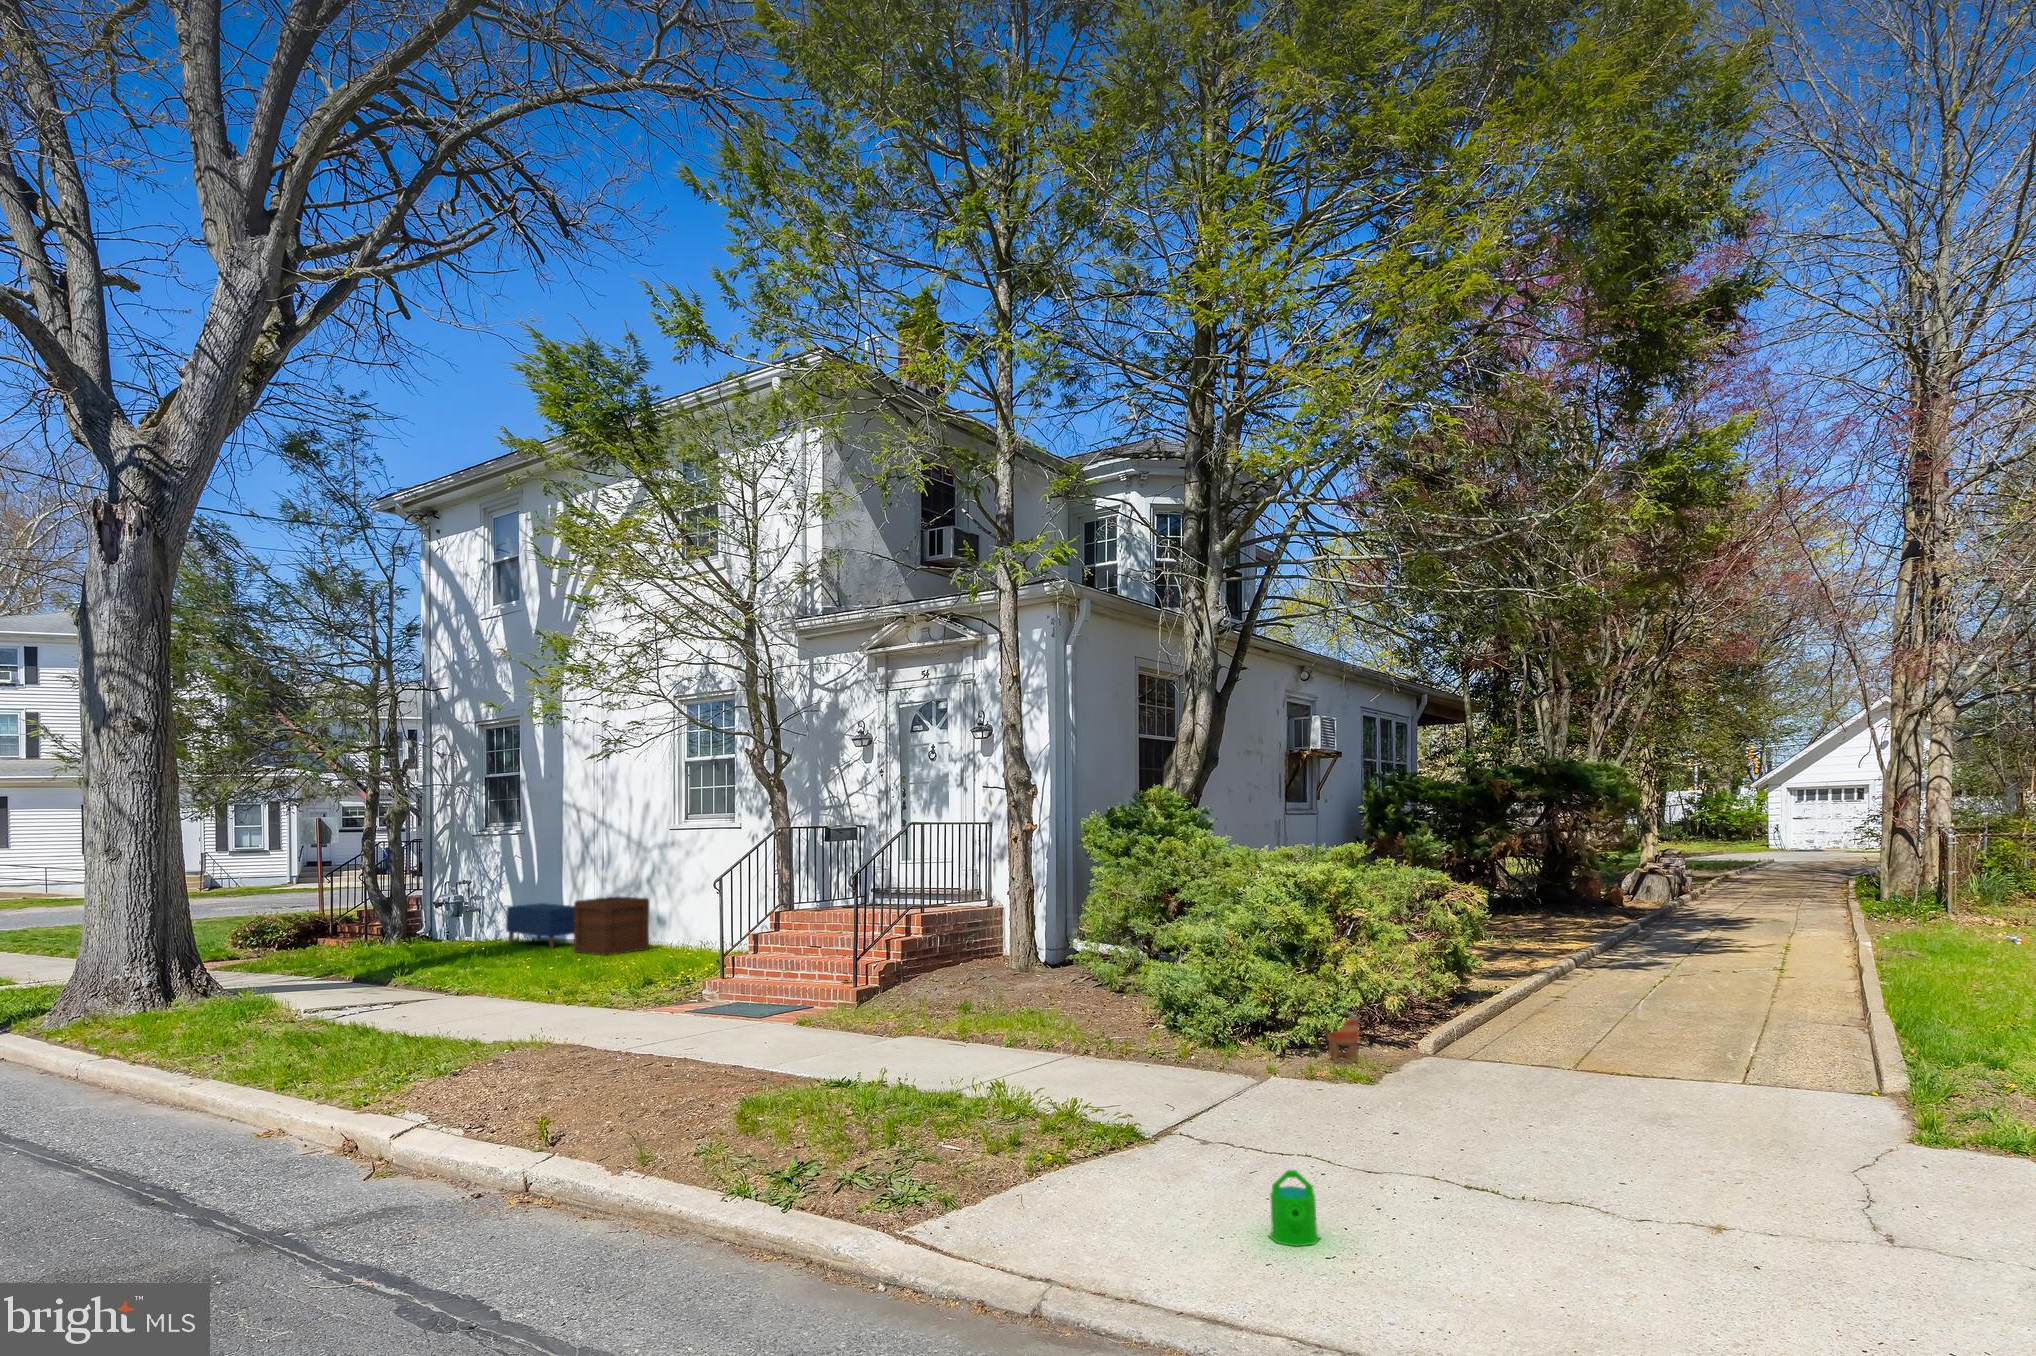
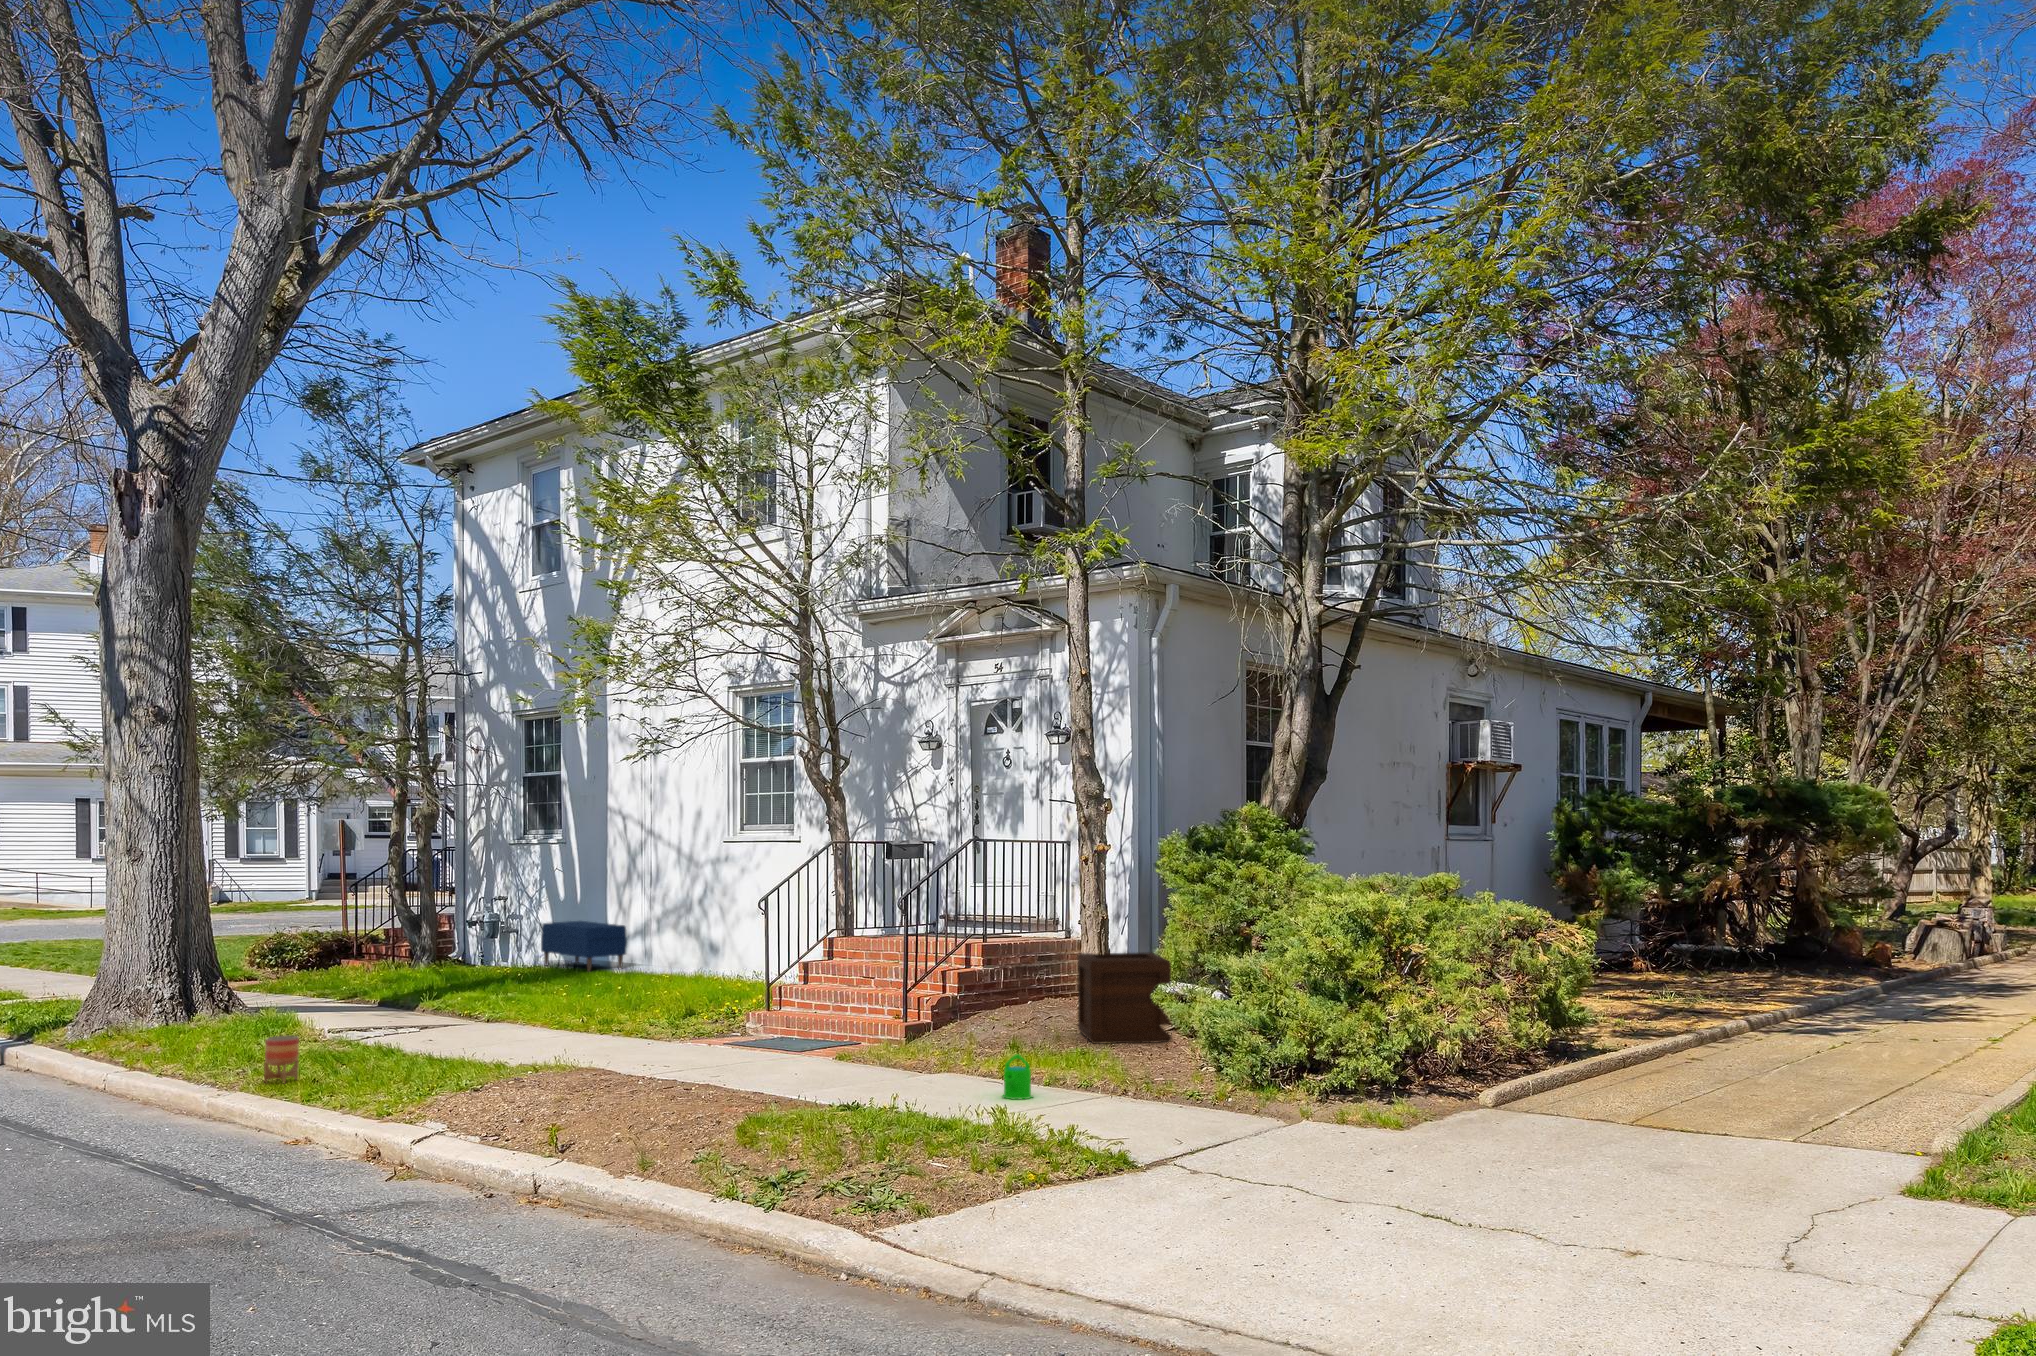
wooden crate: present [574,896,649,956] -> present [1078,952,1172,1044]
planter: present [1328,1015,1359,1063] -> present [264,1036,299,1083]
watering can: present [1269,1170,1320,1246] -> present [1003,1054,1032,1100]

